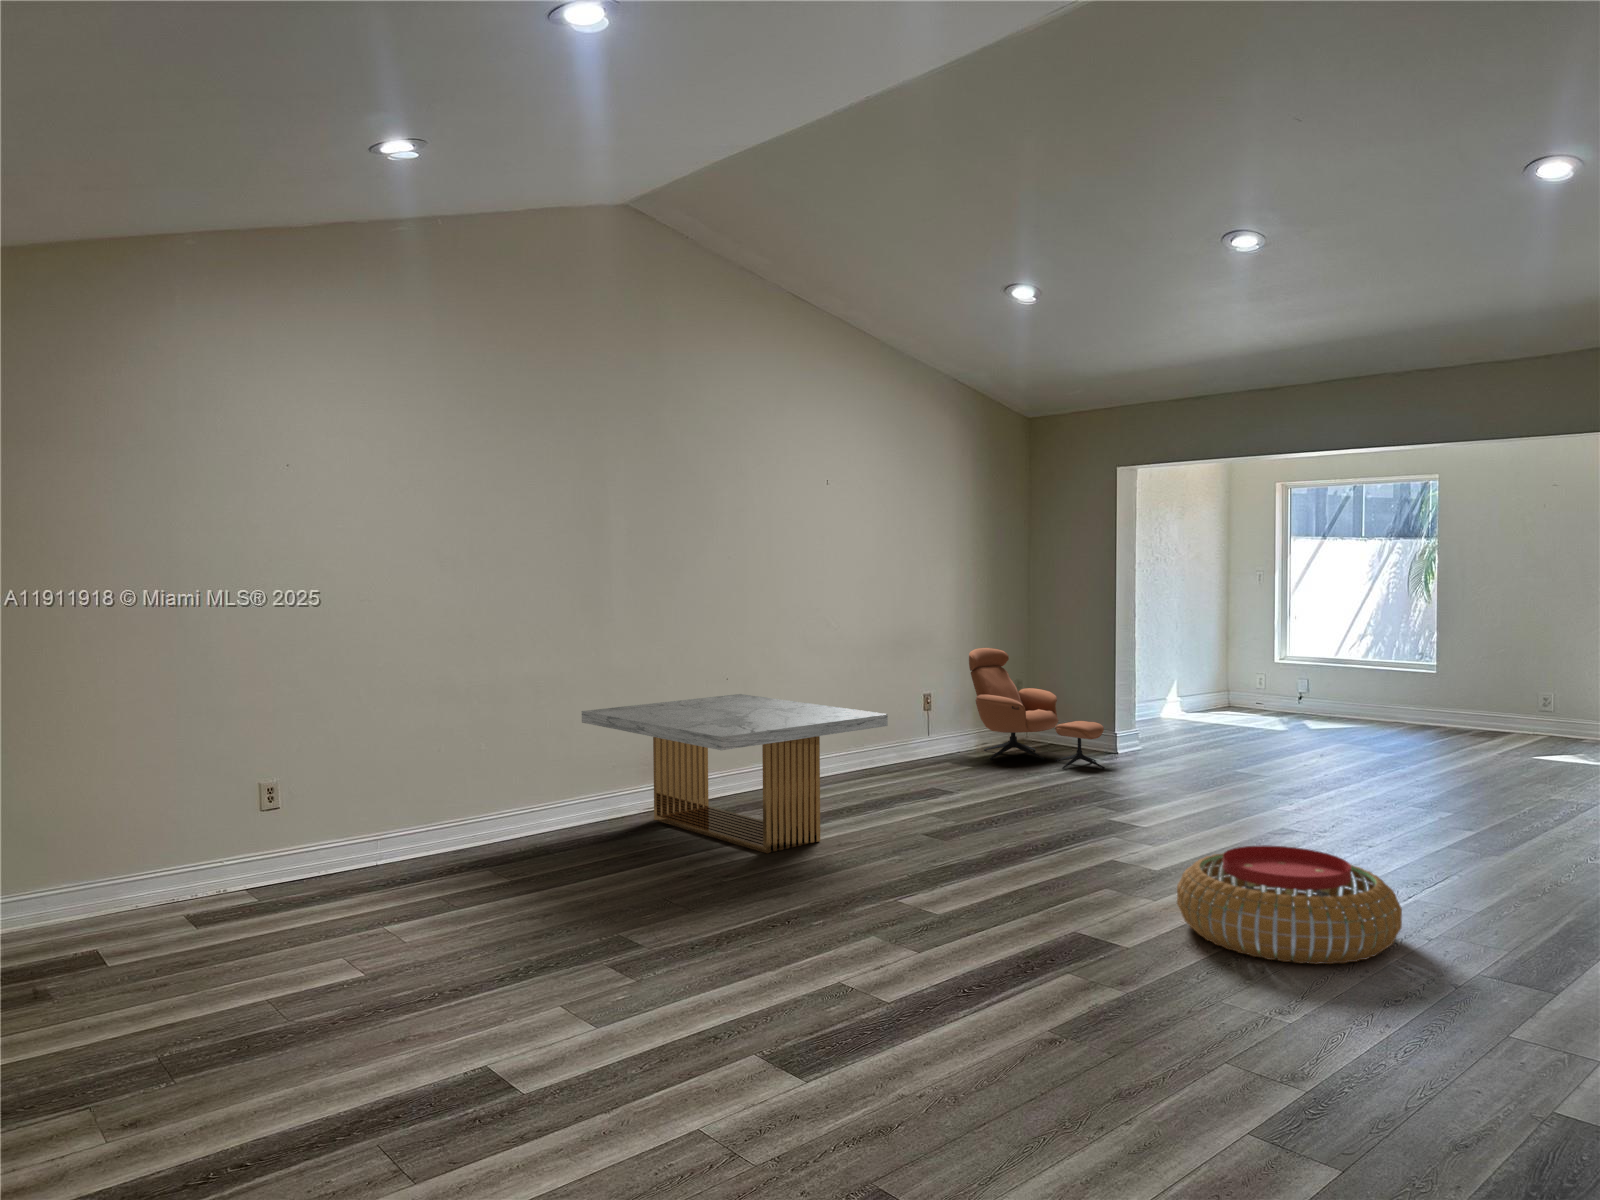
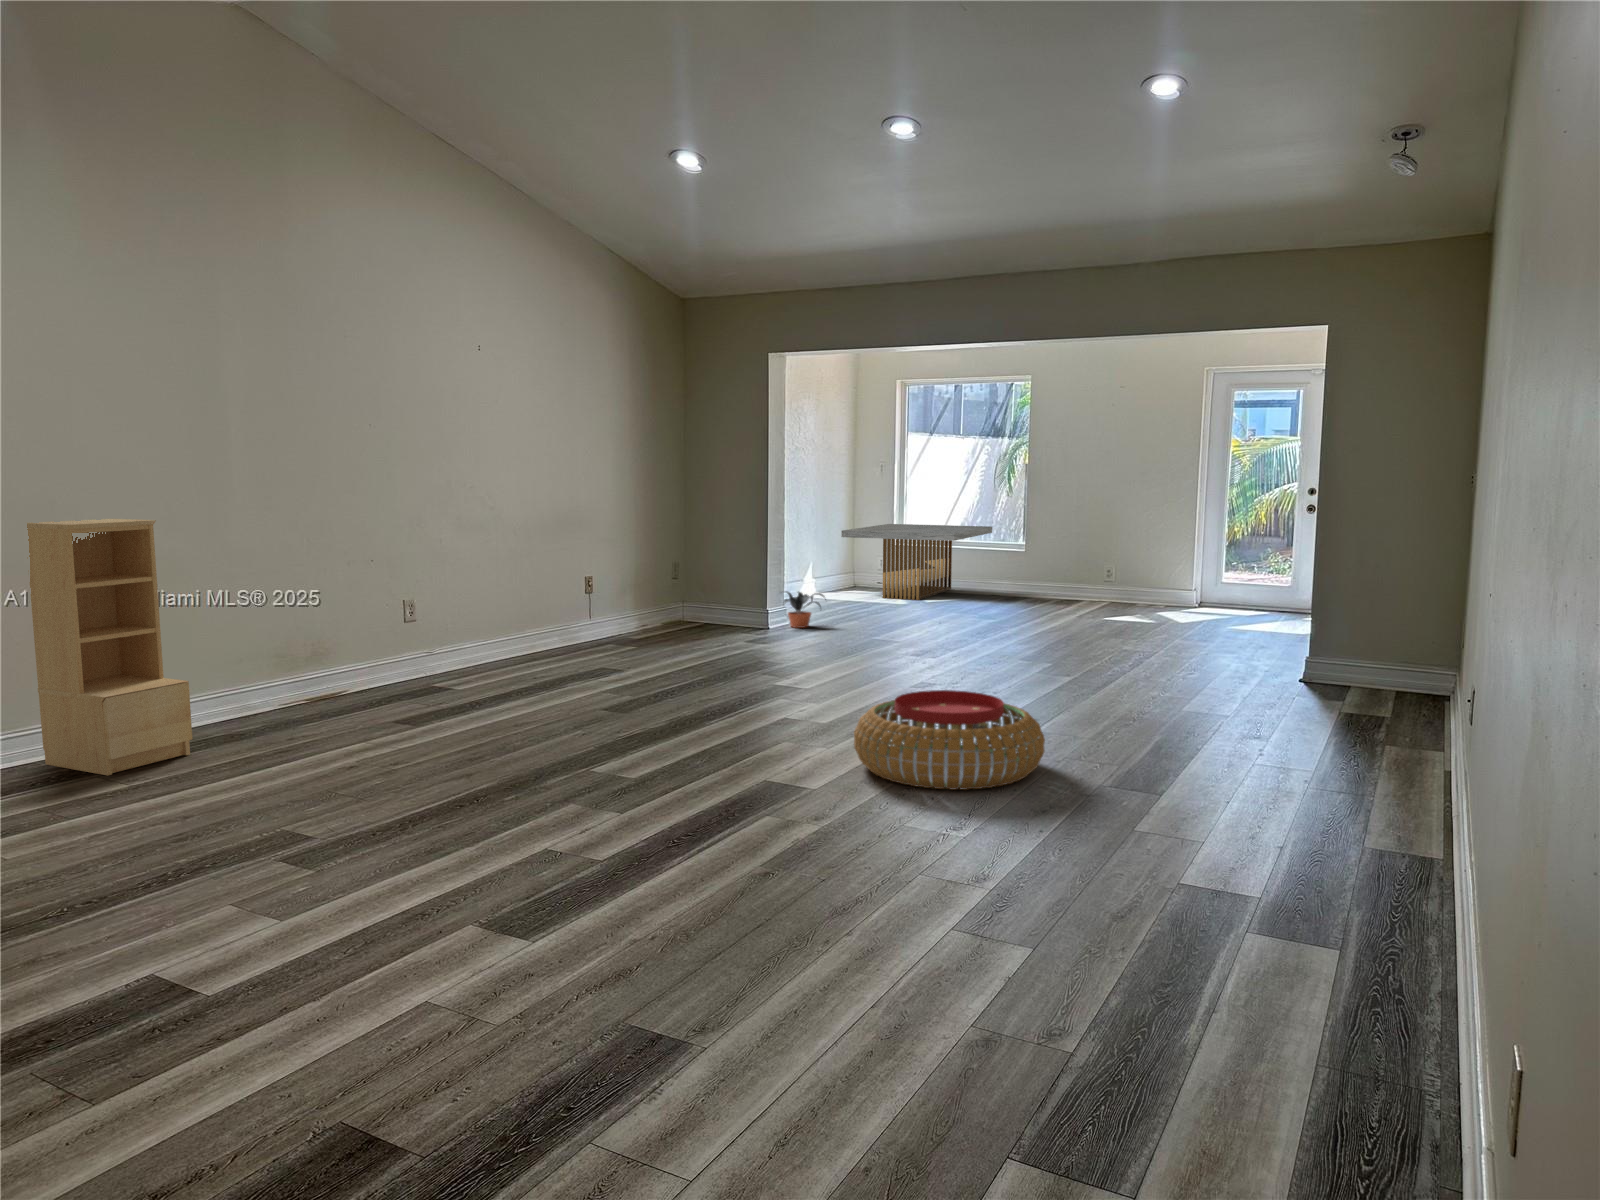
bookshelf: none [448,644,565,868] -> present [27,519,192,776]
lounge chair: present [969,648,1105,769] -> none [621,529,757,644]
coffee table: present [582,694,888,853] -> present [841,524,992,600]
potted plant: none [1131,714,1186,754] -> present [783,591,826,628]

